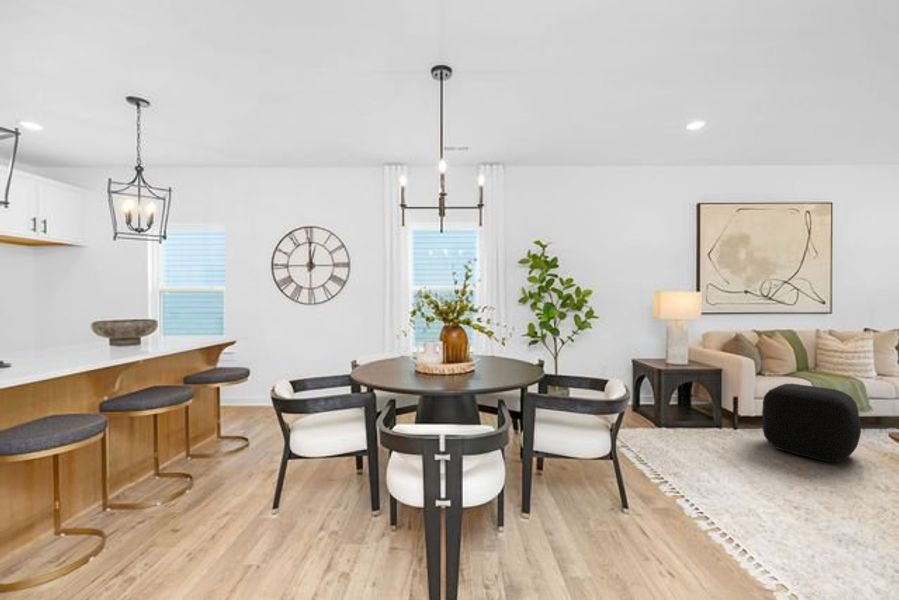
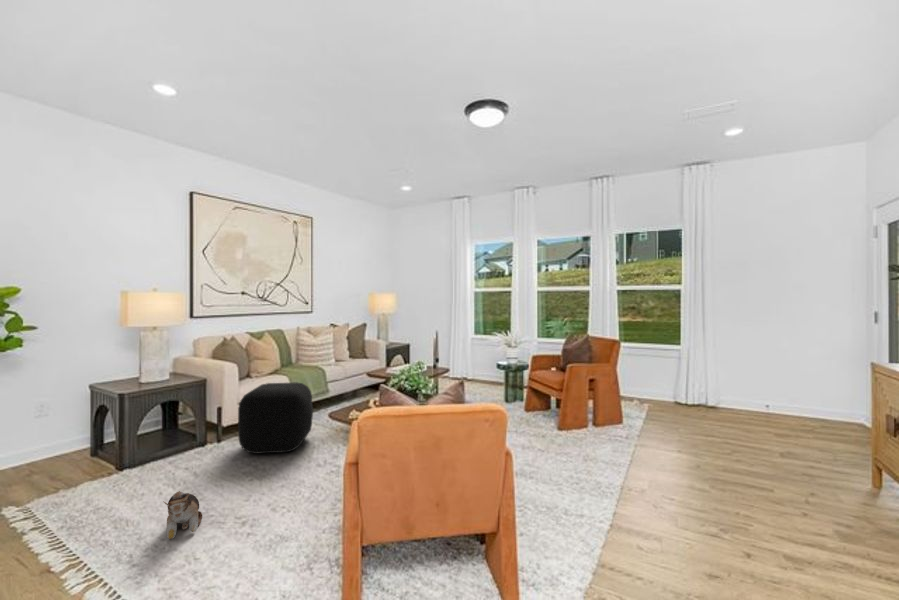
plush toy: none [722,457,751,497] -> present [163,491,202,539]

